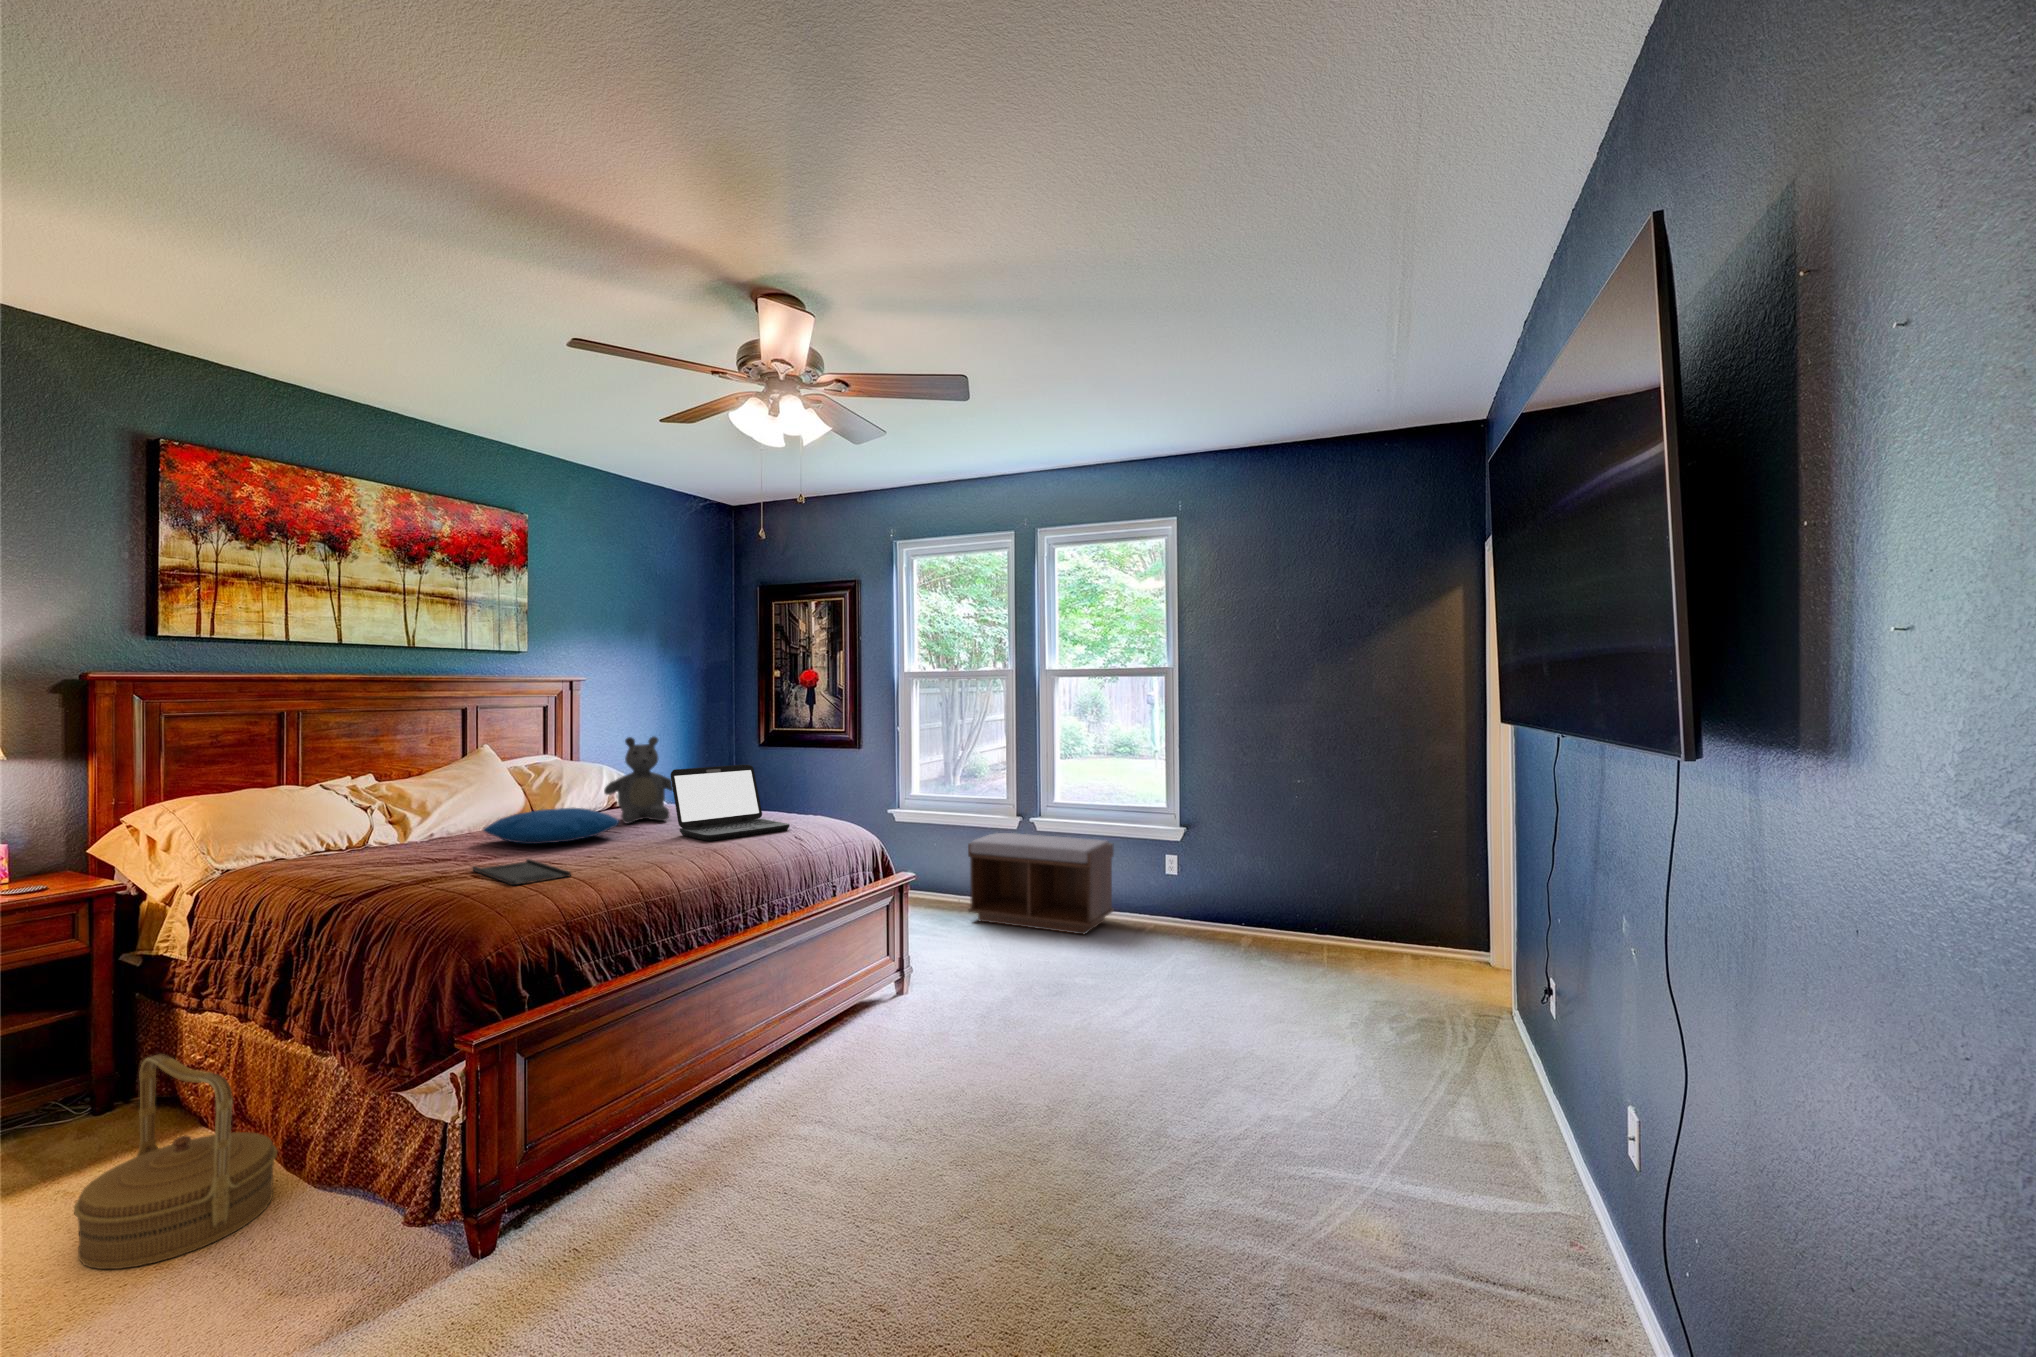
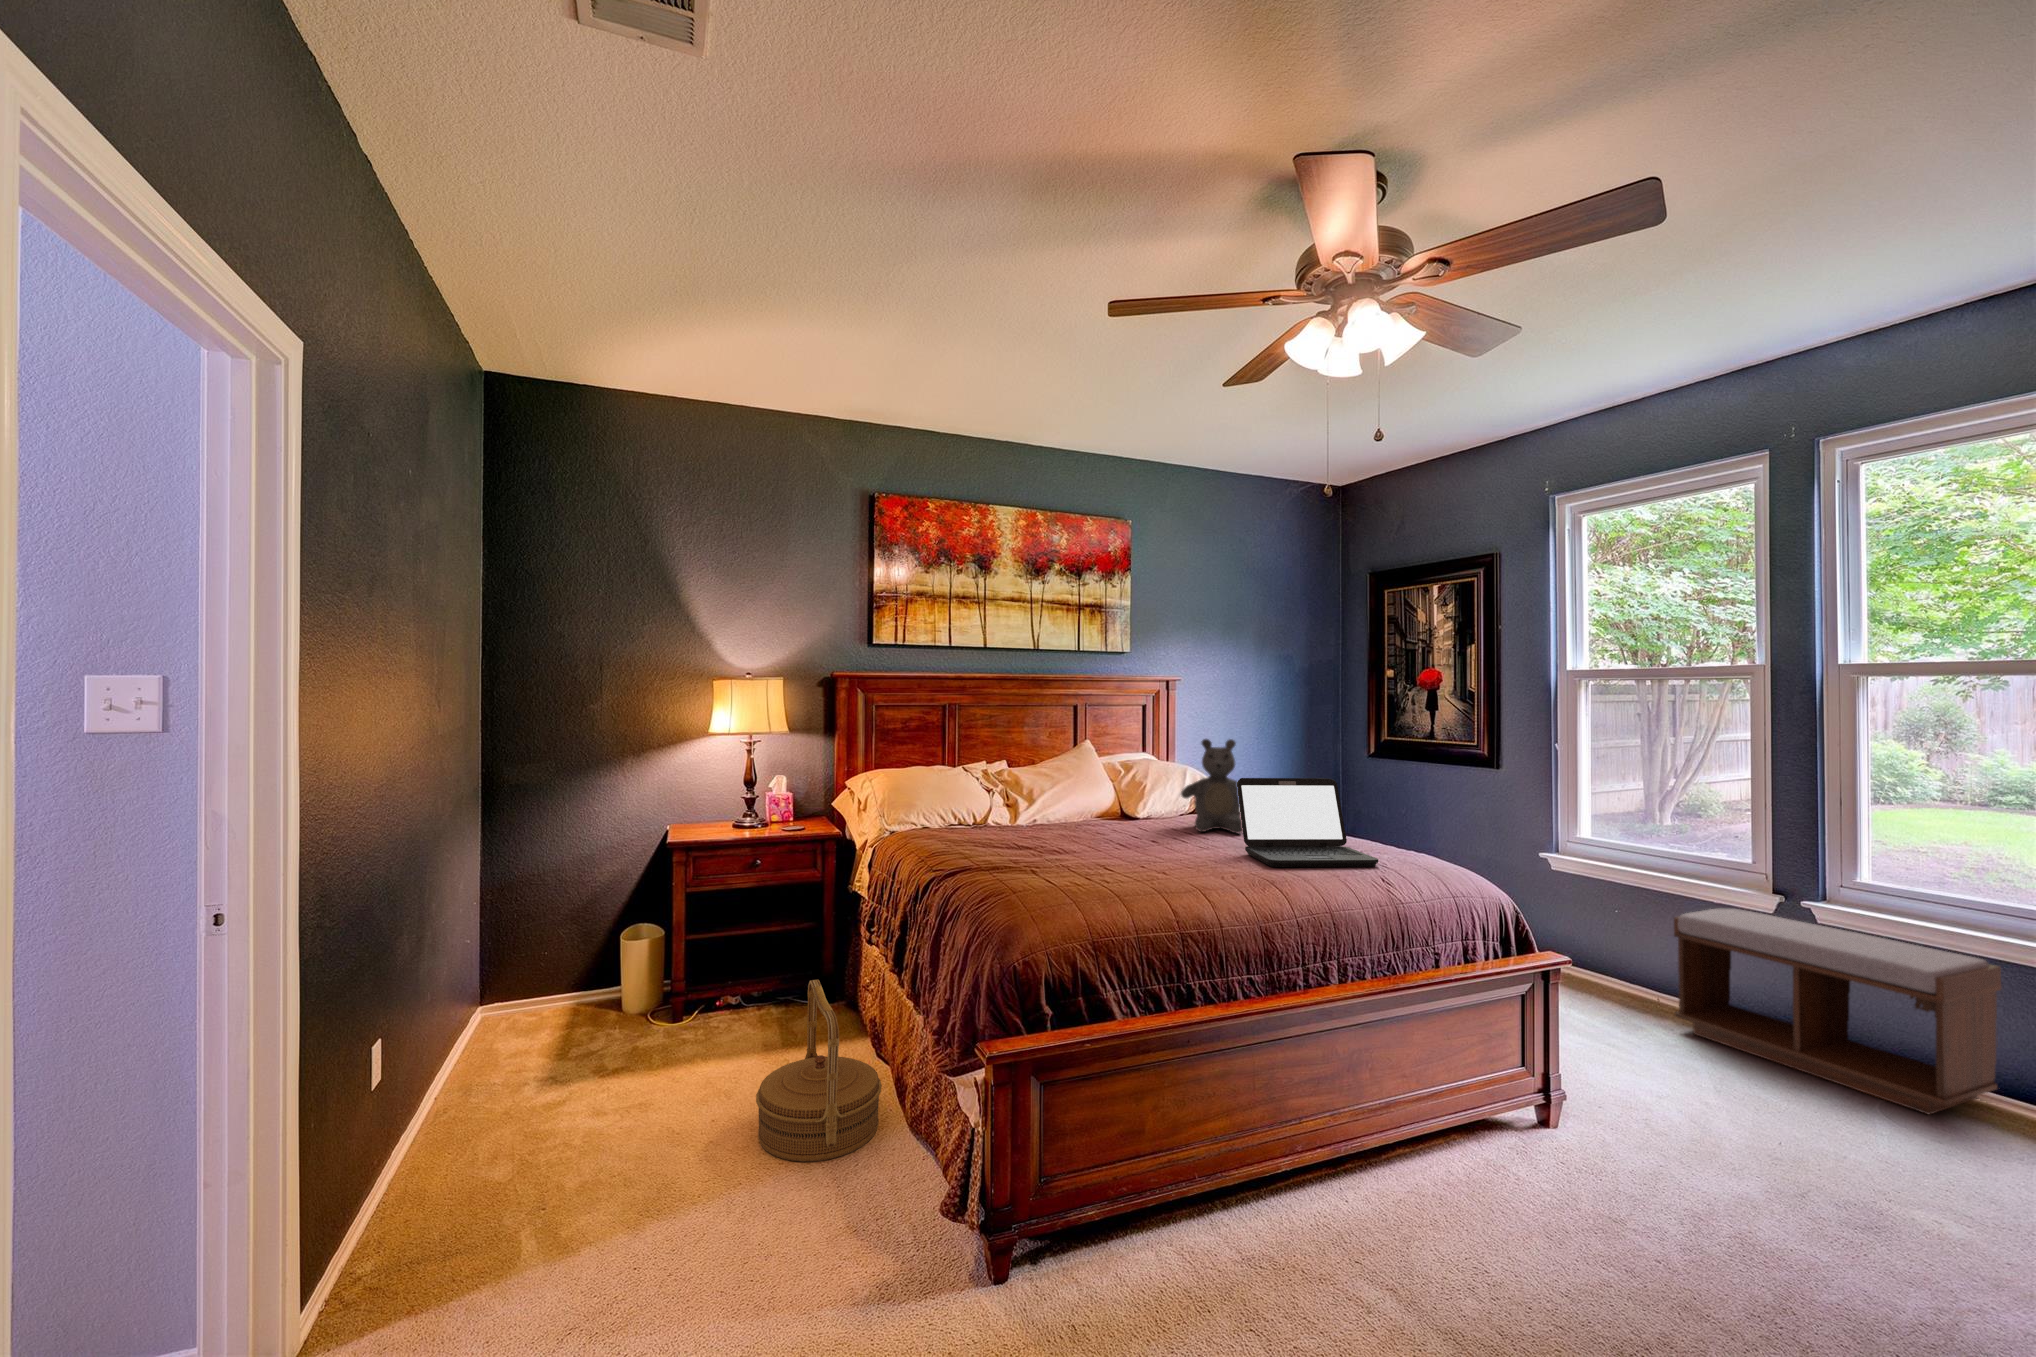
pillow: present [483,808,619,844] -> none [1062,808,1184,843]
tray: present [473,859,571,885] -> none [1033,859,1109,889]

